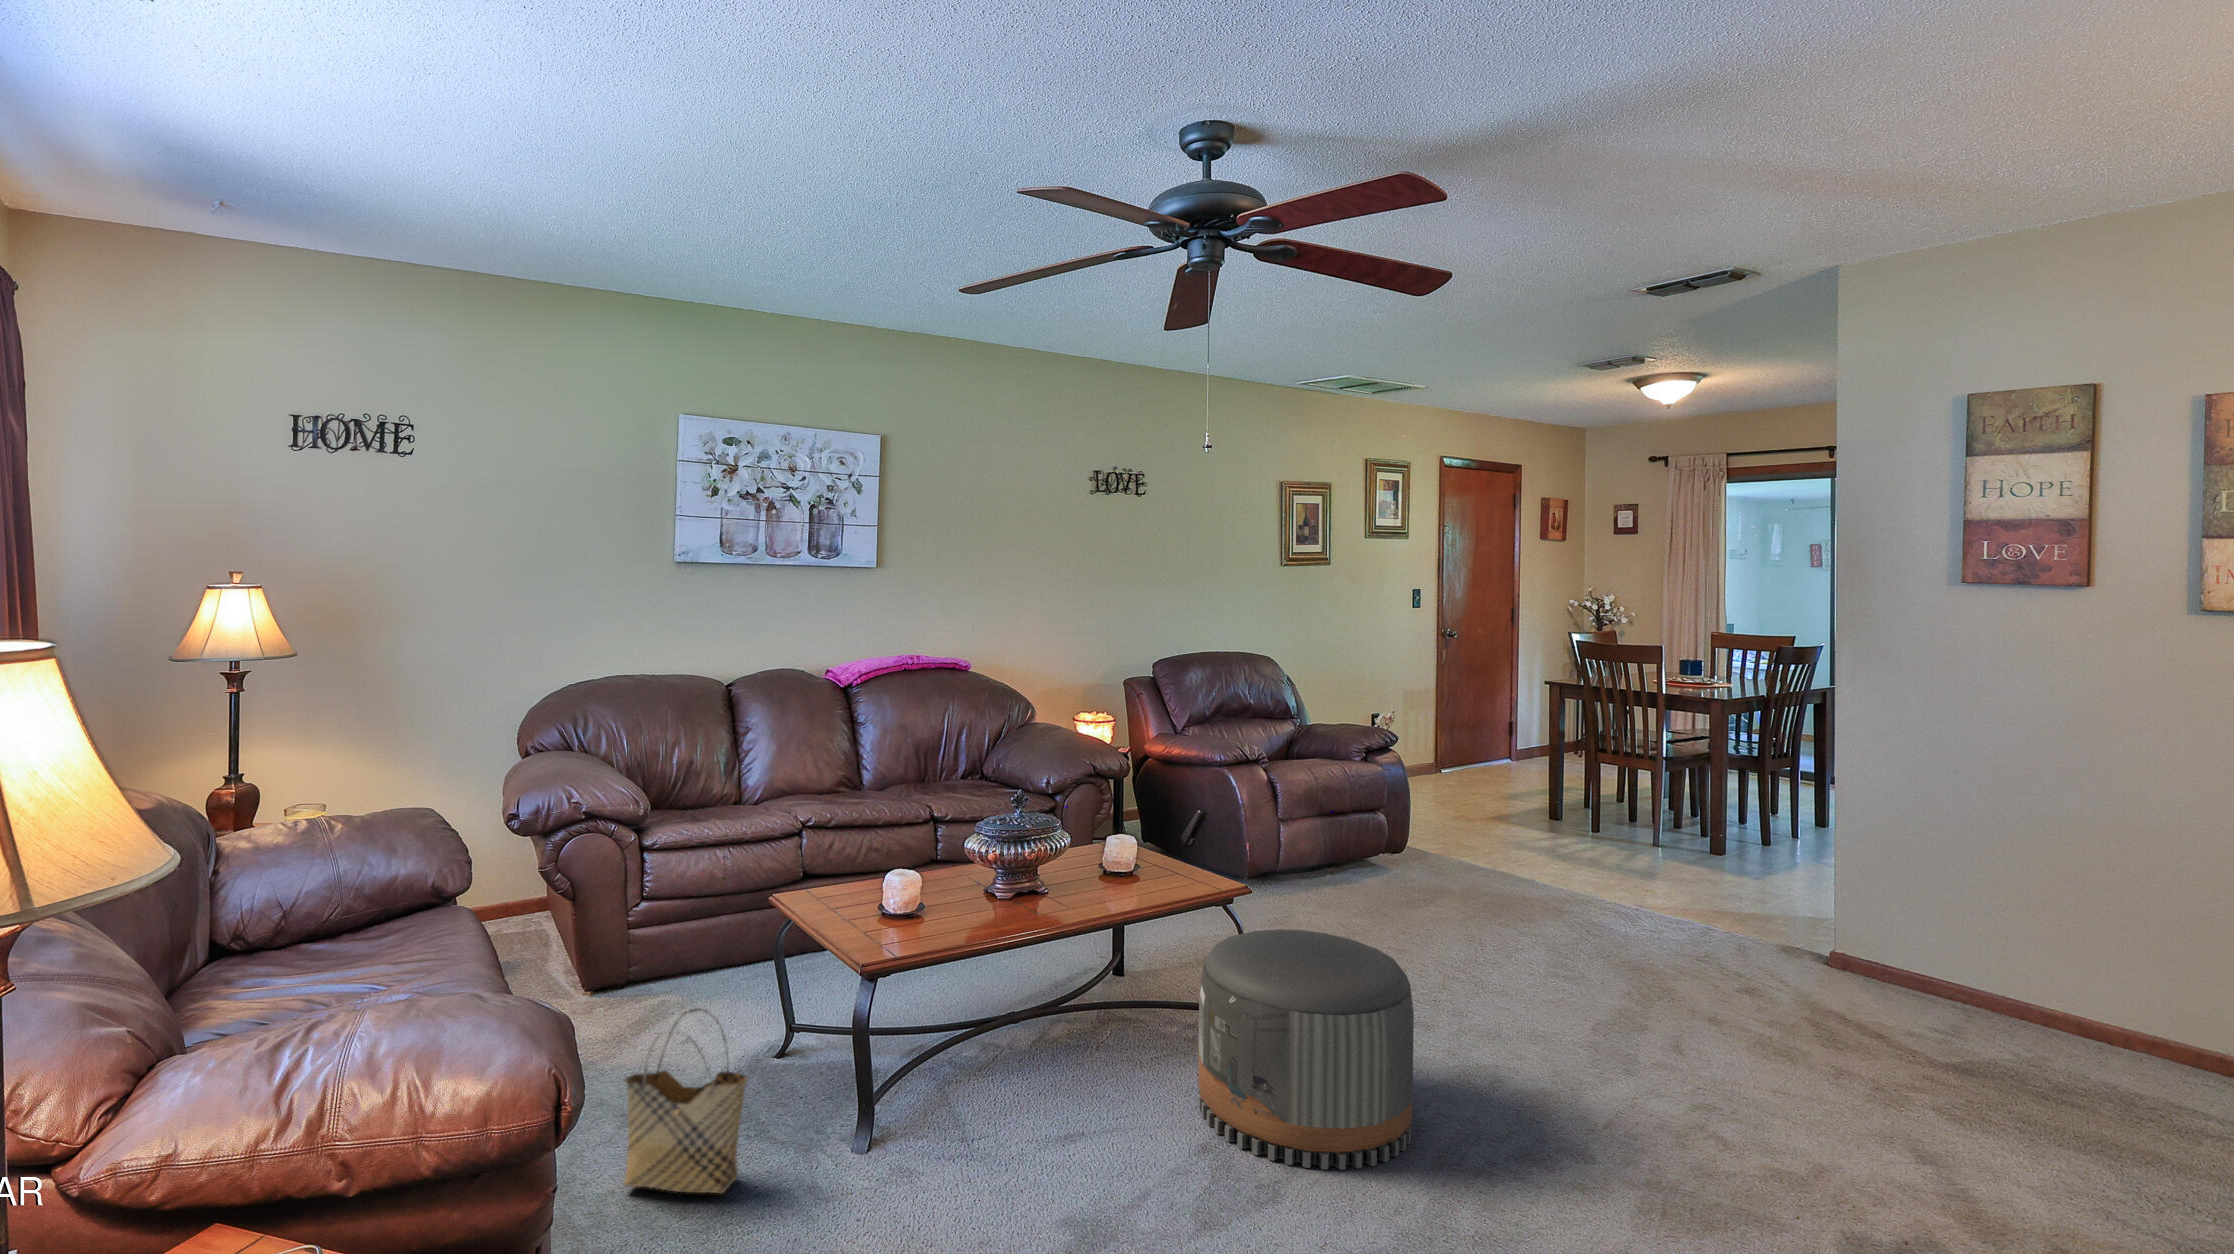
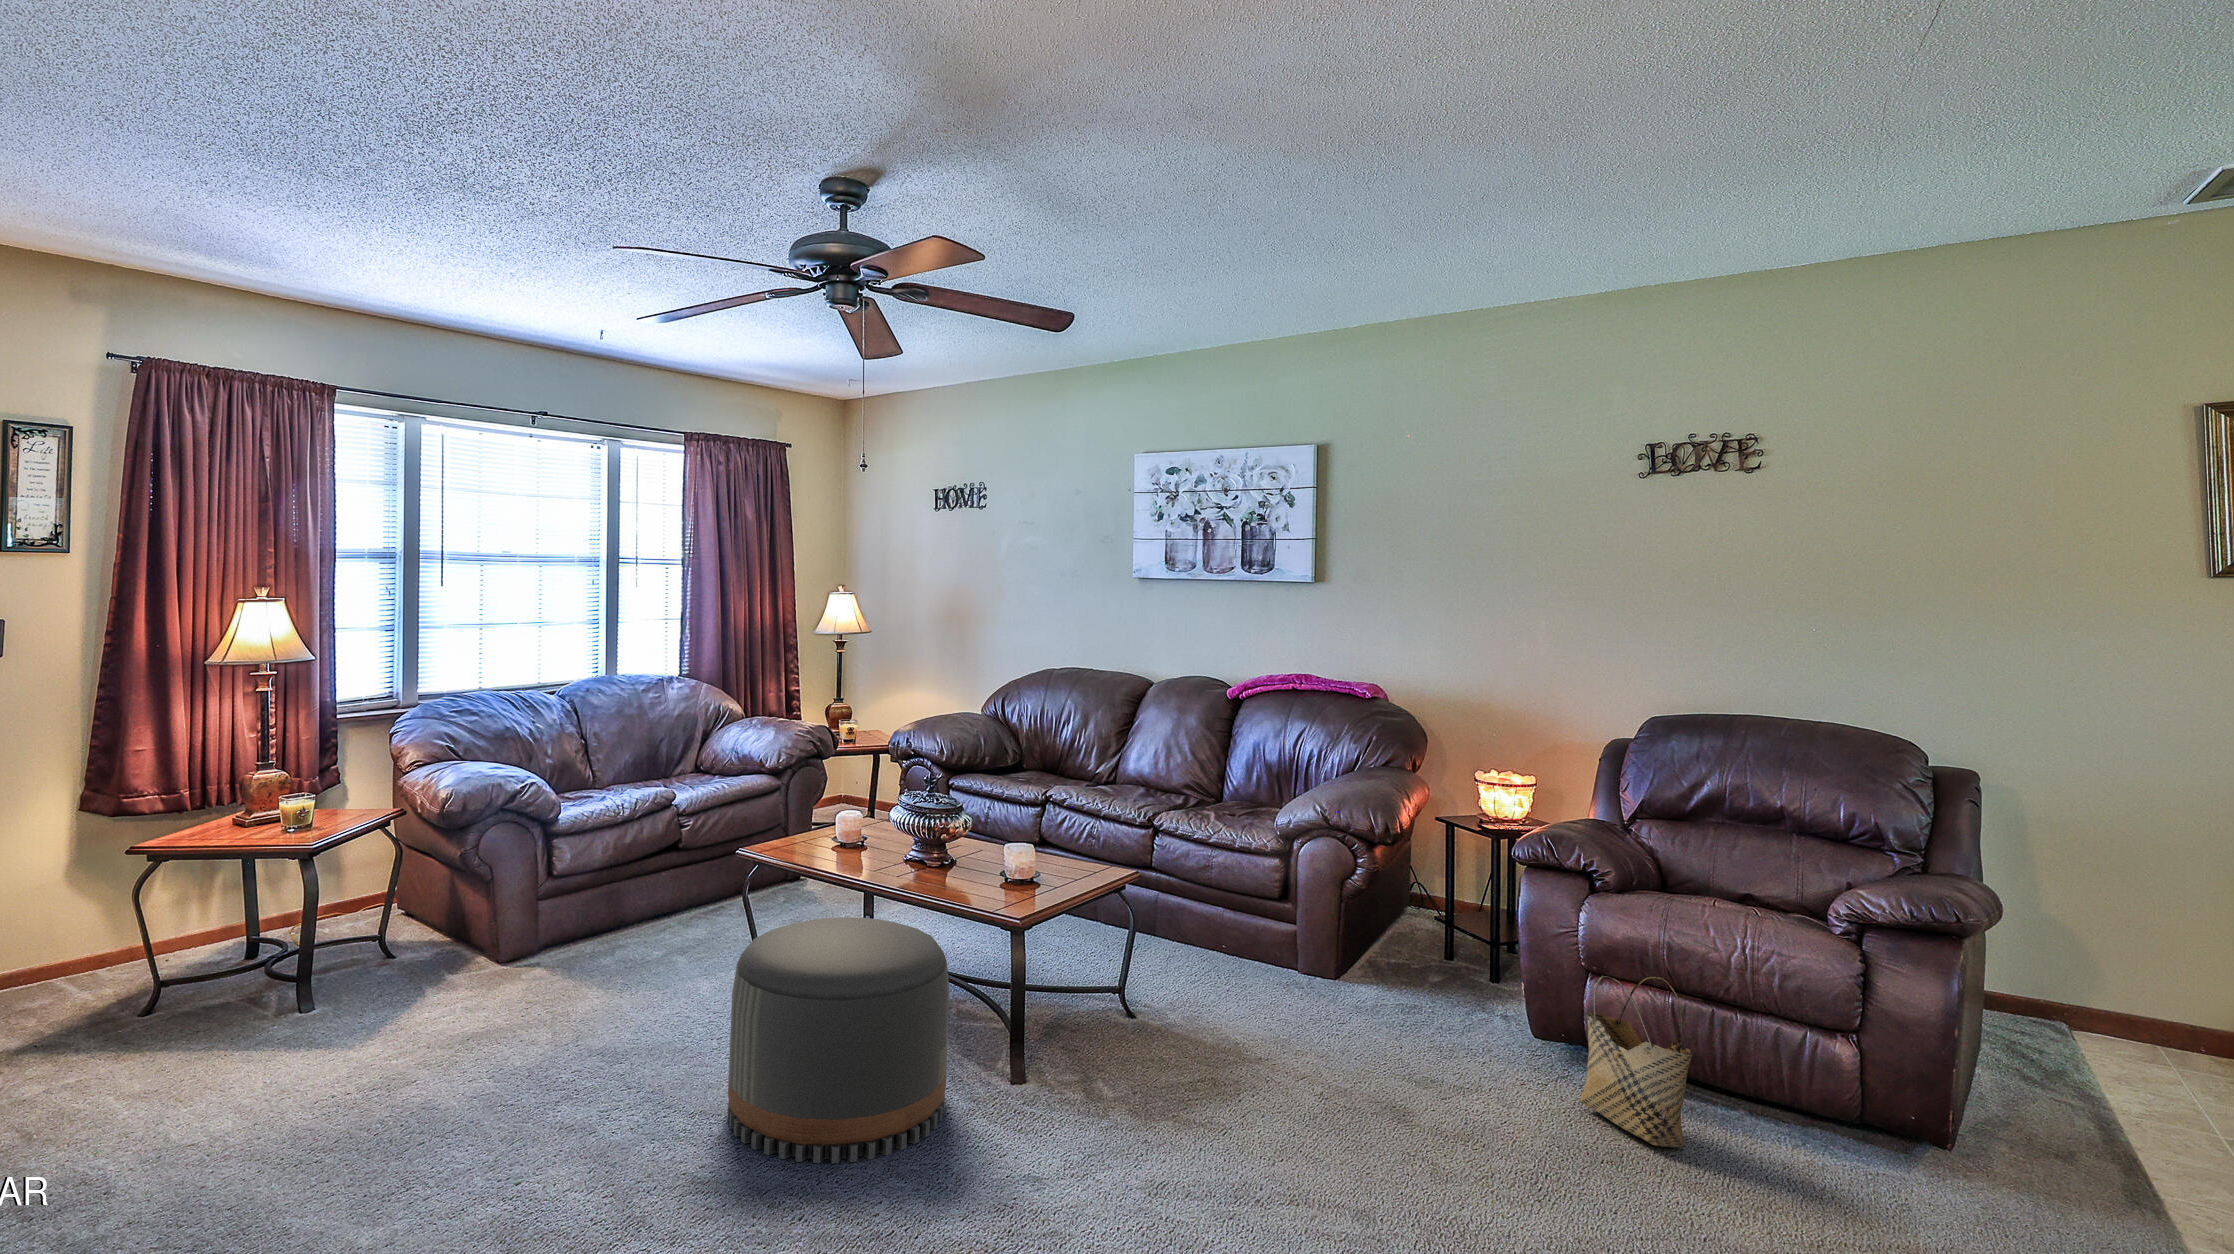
woven basket: present [624,1008,747,1193] -> present [1580,976,1693,1147]

